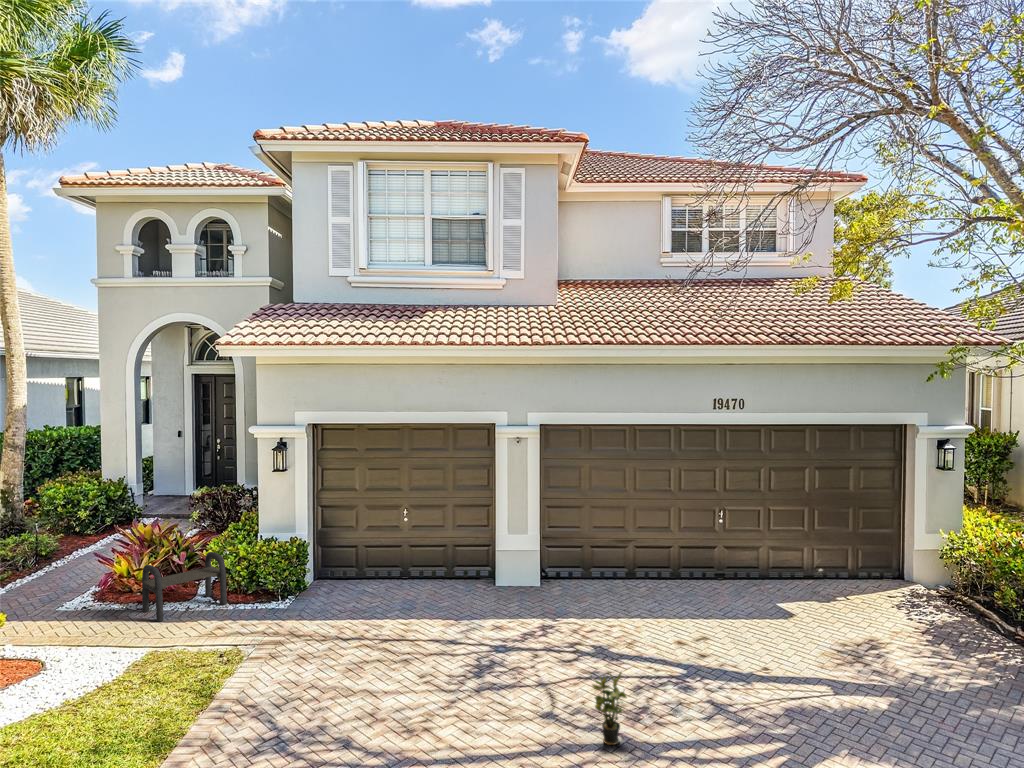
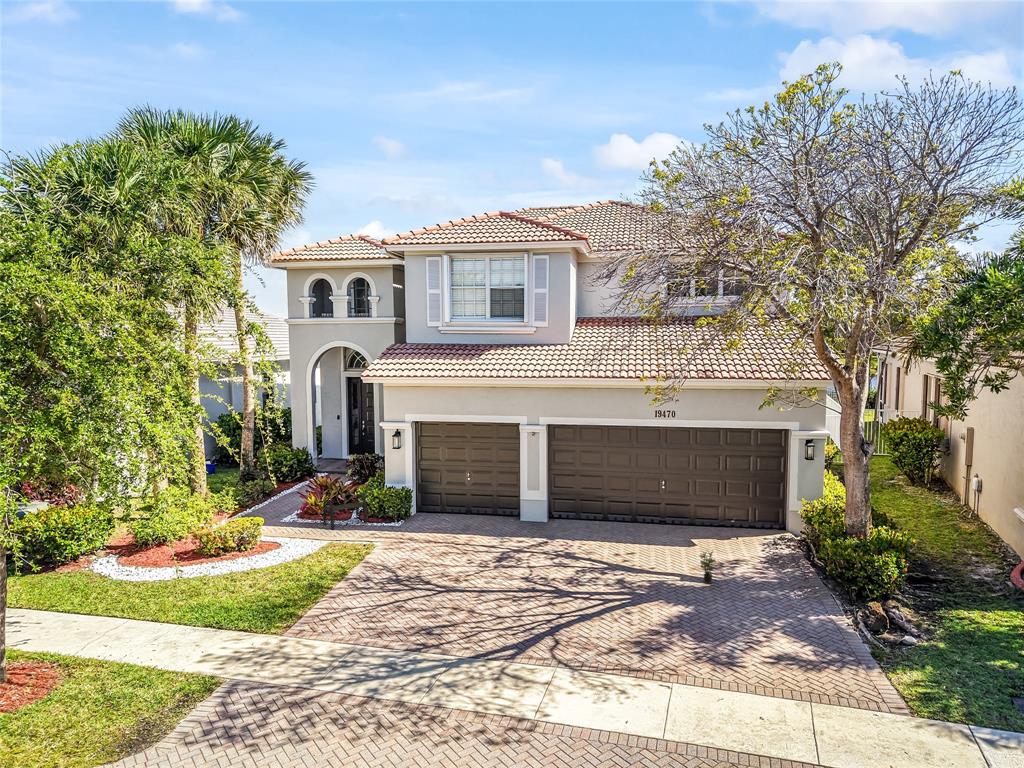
potted plant: present [592,672,626,745] -> present [699,551,716,584]

